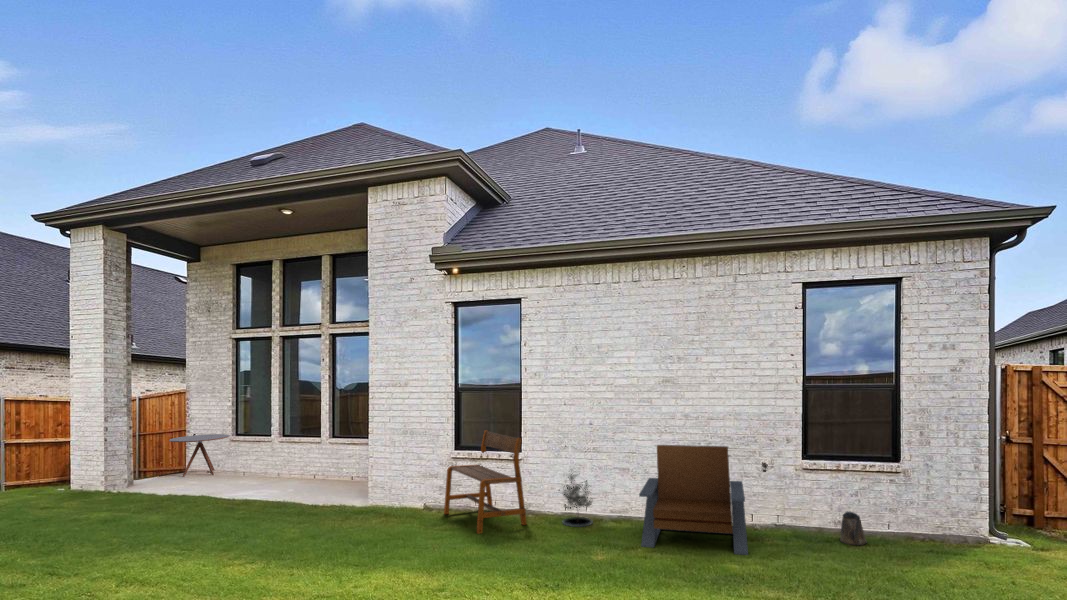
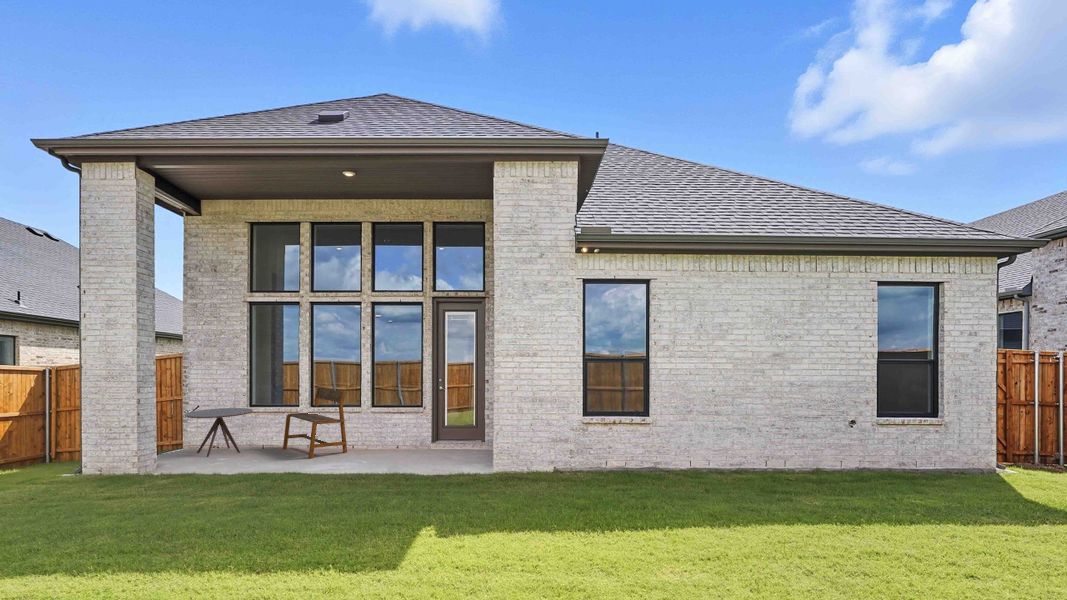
bench: present [444,430,527,534] -> present [283,387,347,459]
lounge chair: present [639,445,748,555] -> none [765,407,875,489]
potted tree: present [563,473,592,527] -> none [695,428,723,477]
watering can: present [840,511,867,545] -> none [902,452,932,475]

